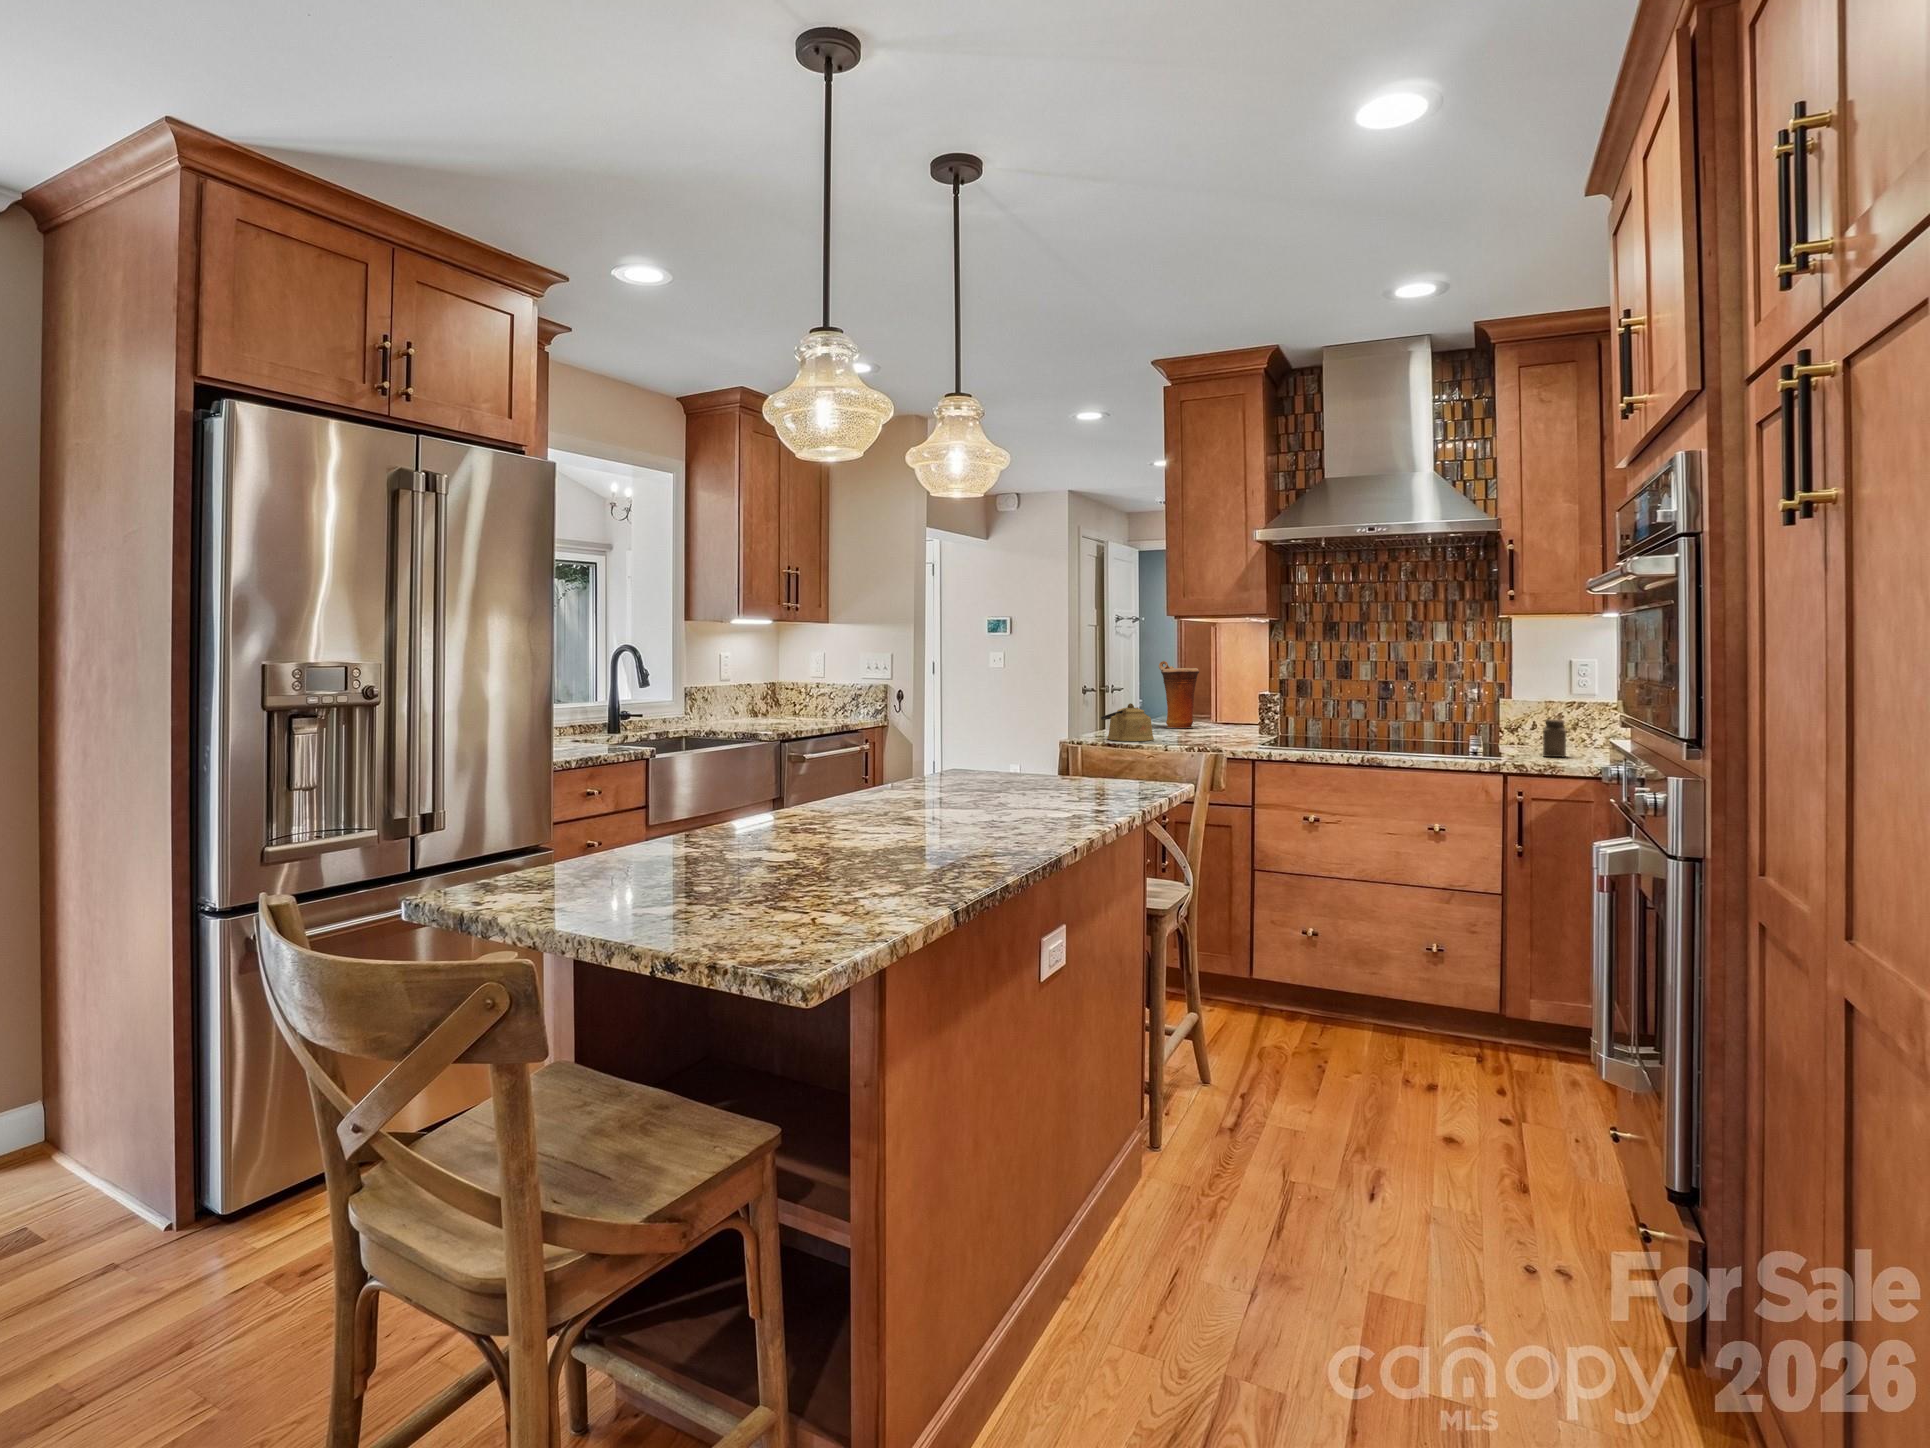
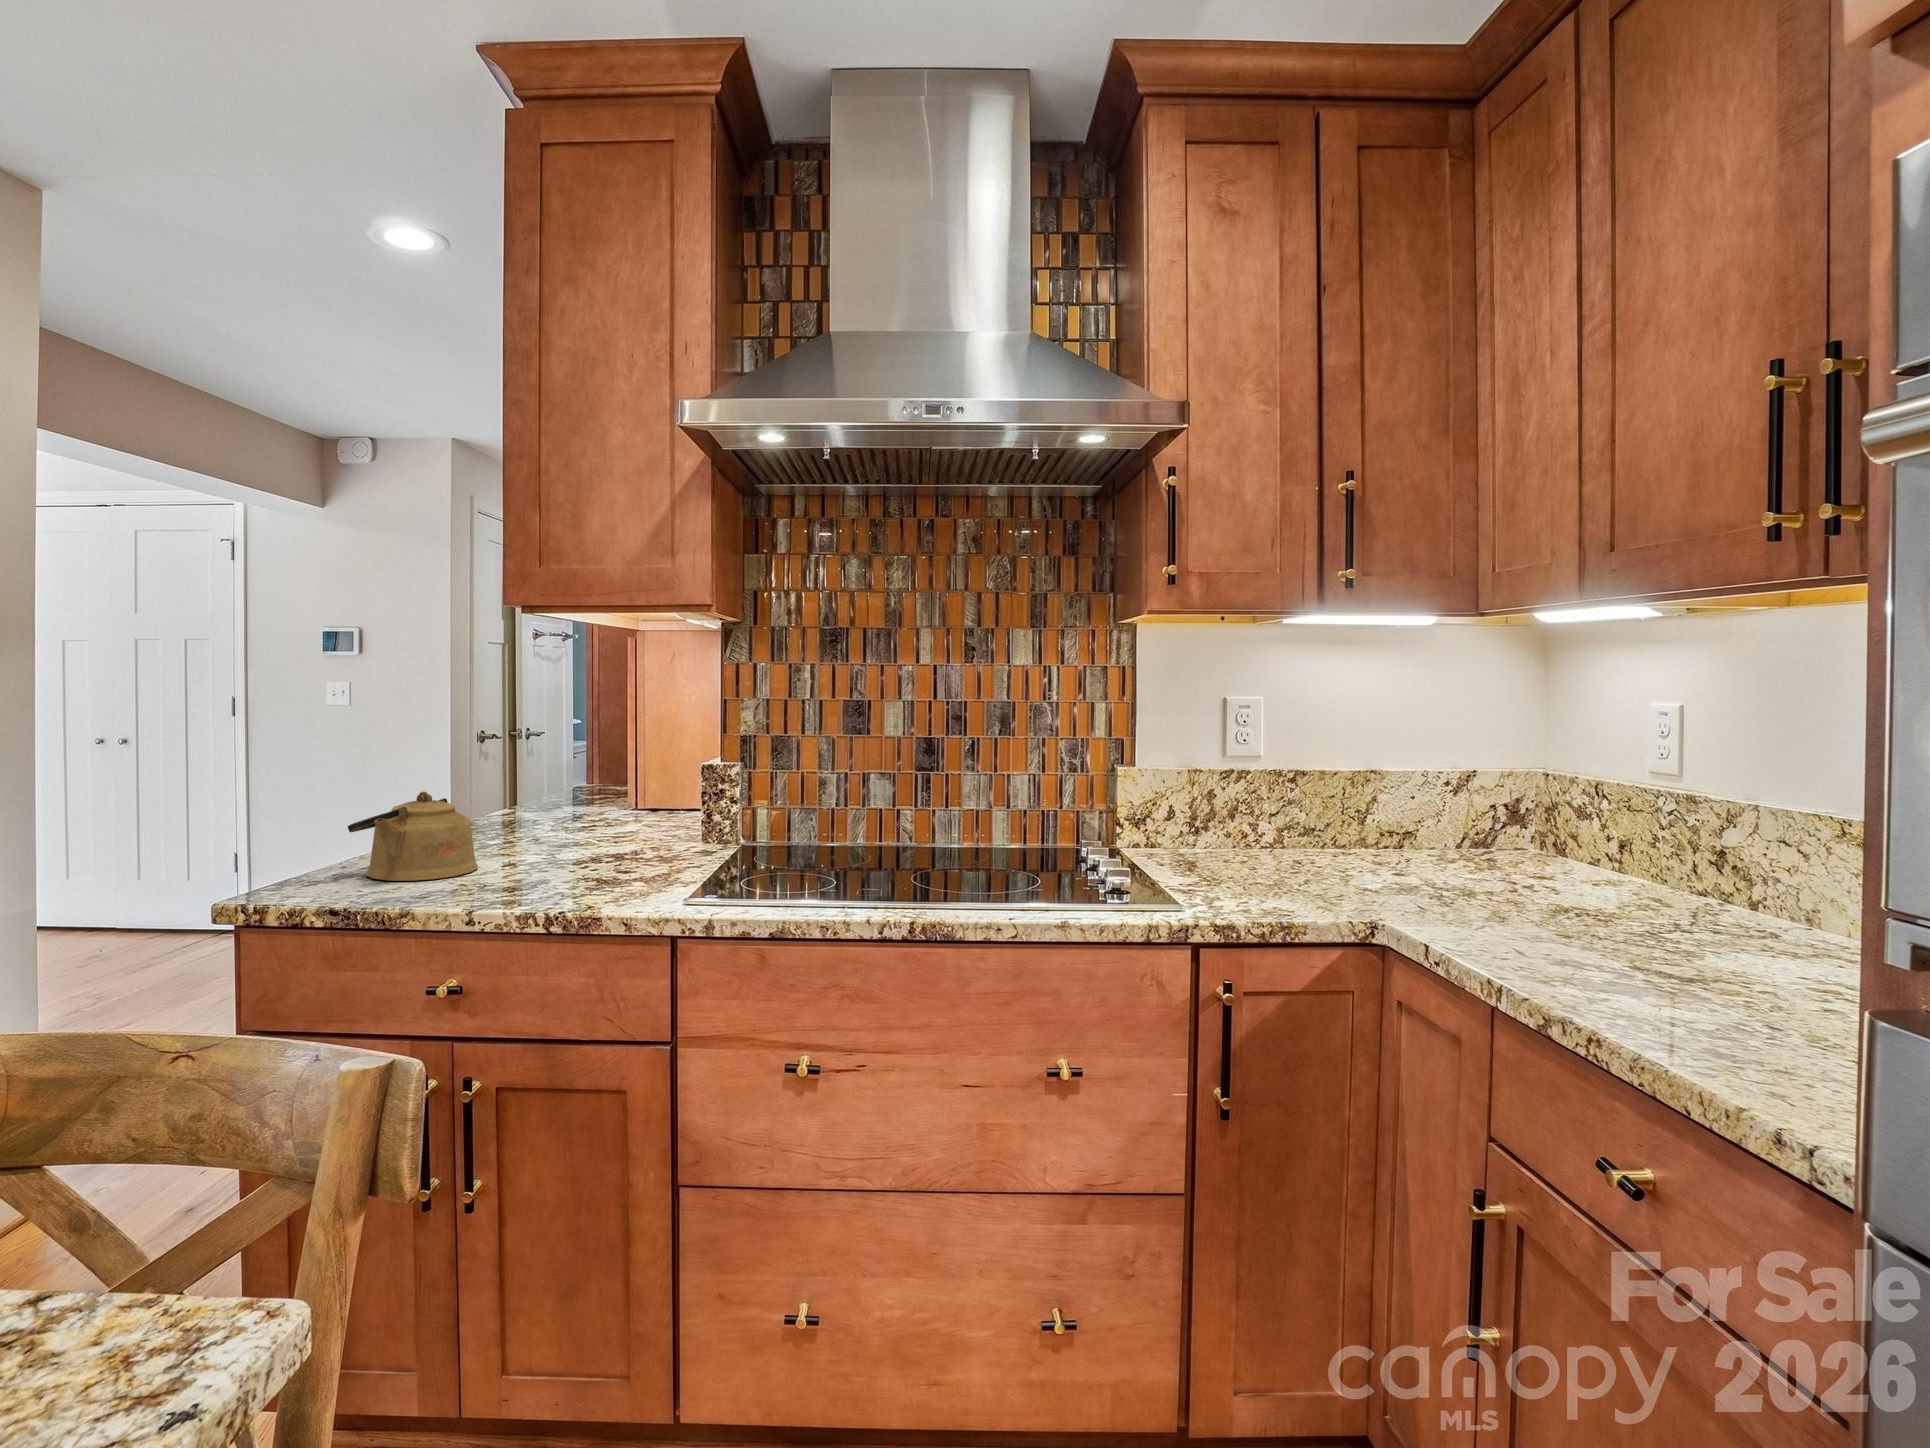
vase: present [1159,661,1199,728] -> none [527,694,603,822]
salt shaker: present [1543,719,1567,757] -> none [1233,816,1283,894]

